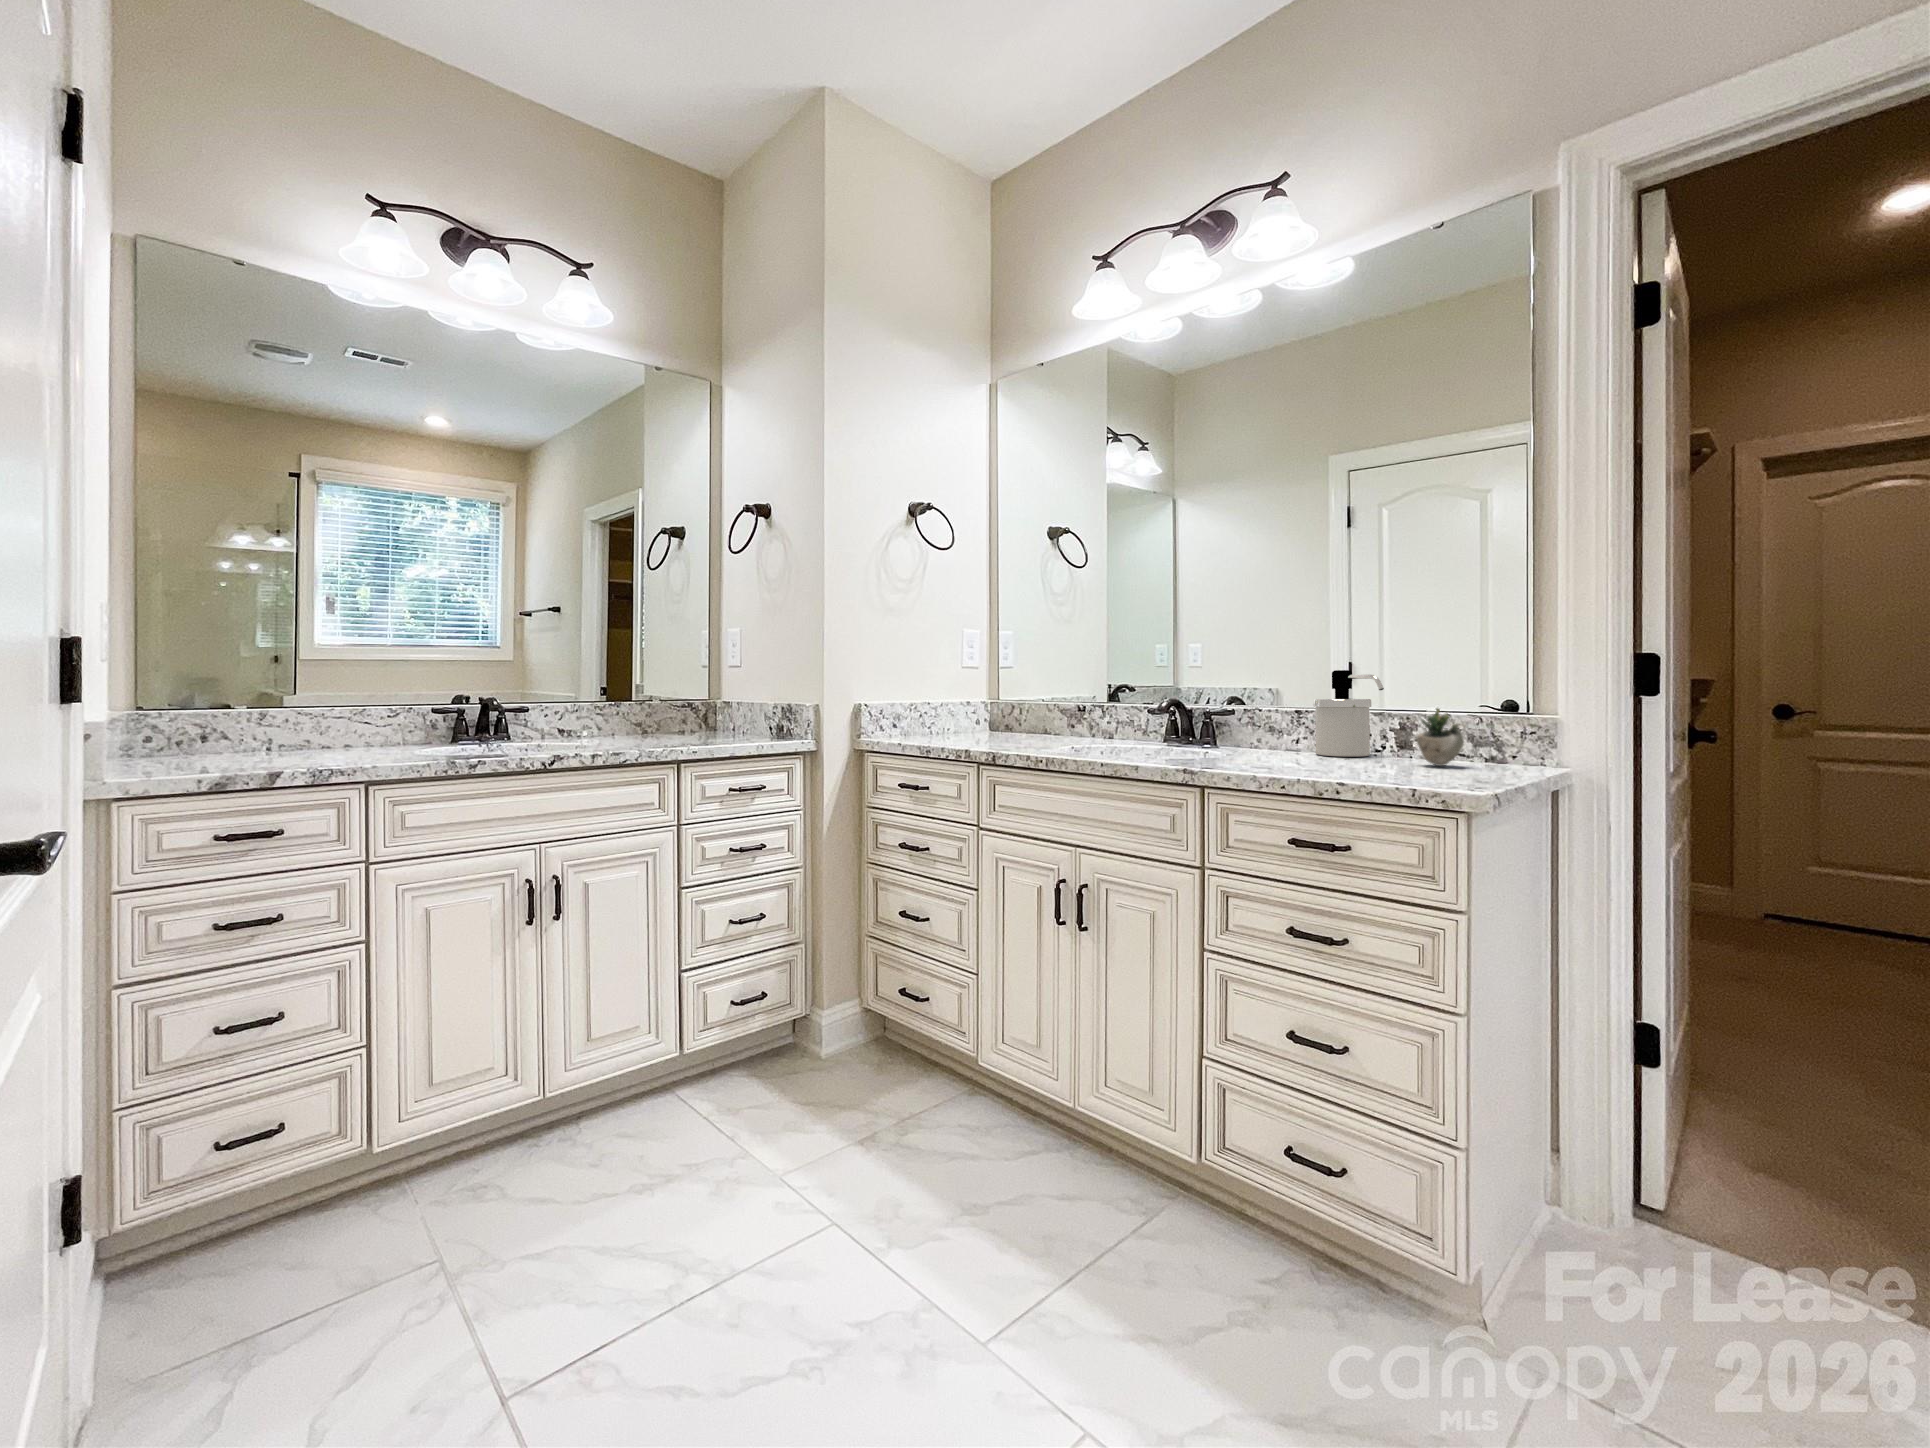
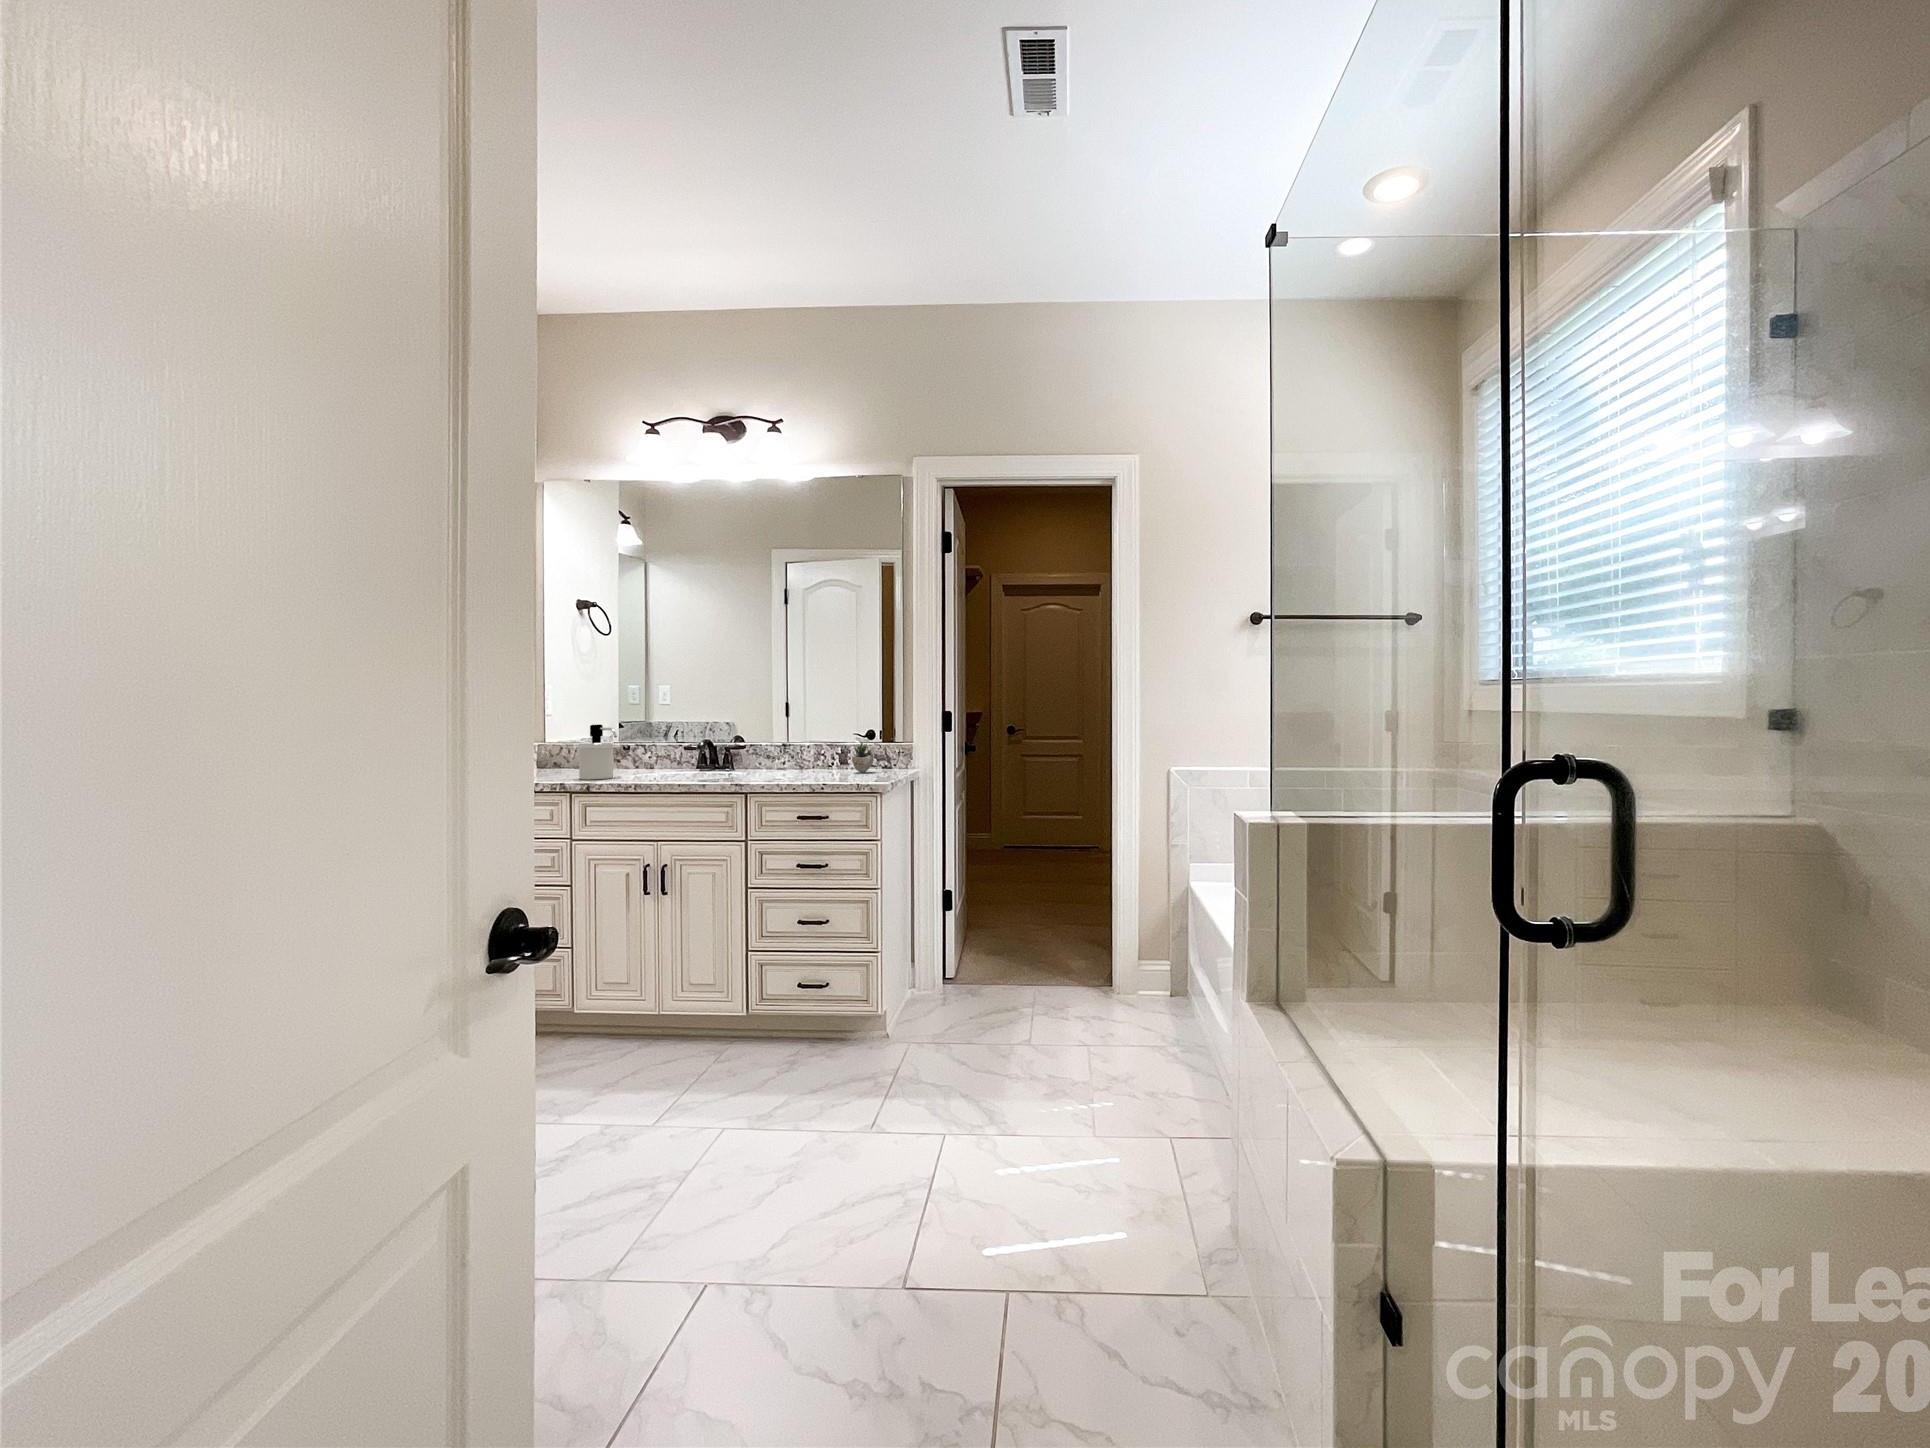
soap dispenser: present [1313,670,1384,757] -> present [578,724,617,780]

